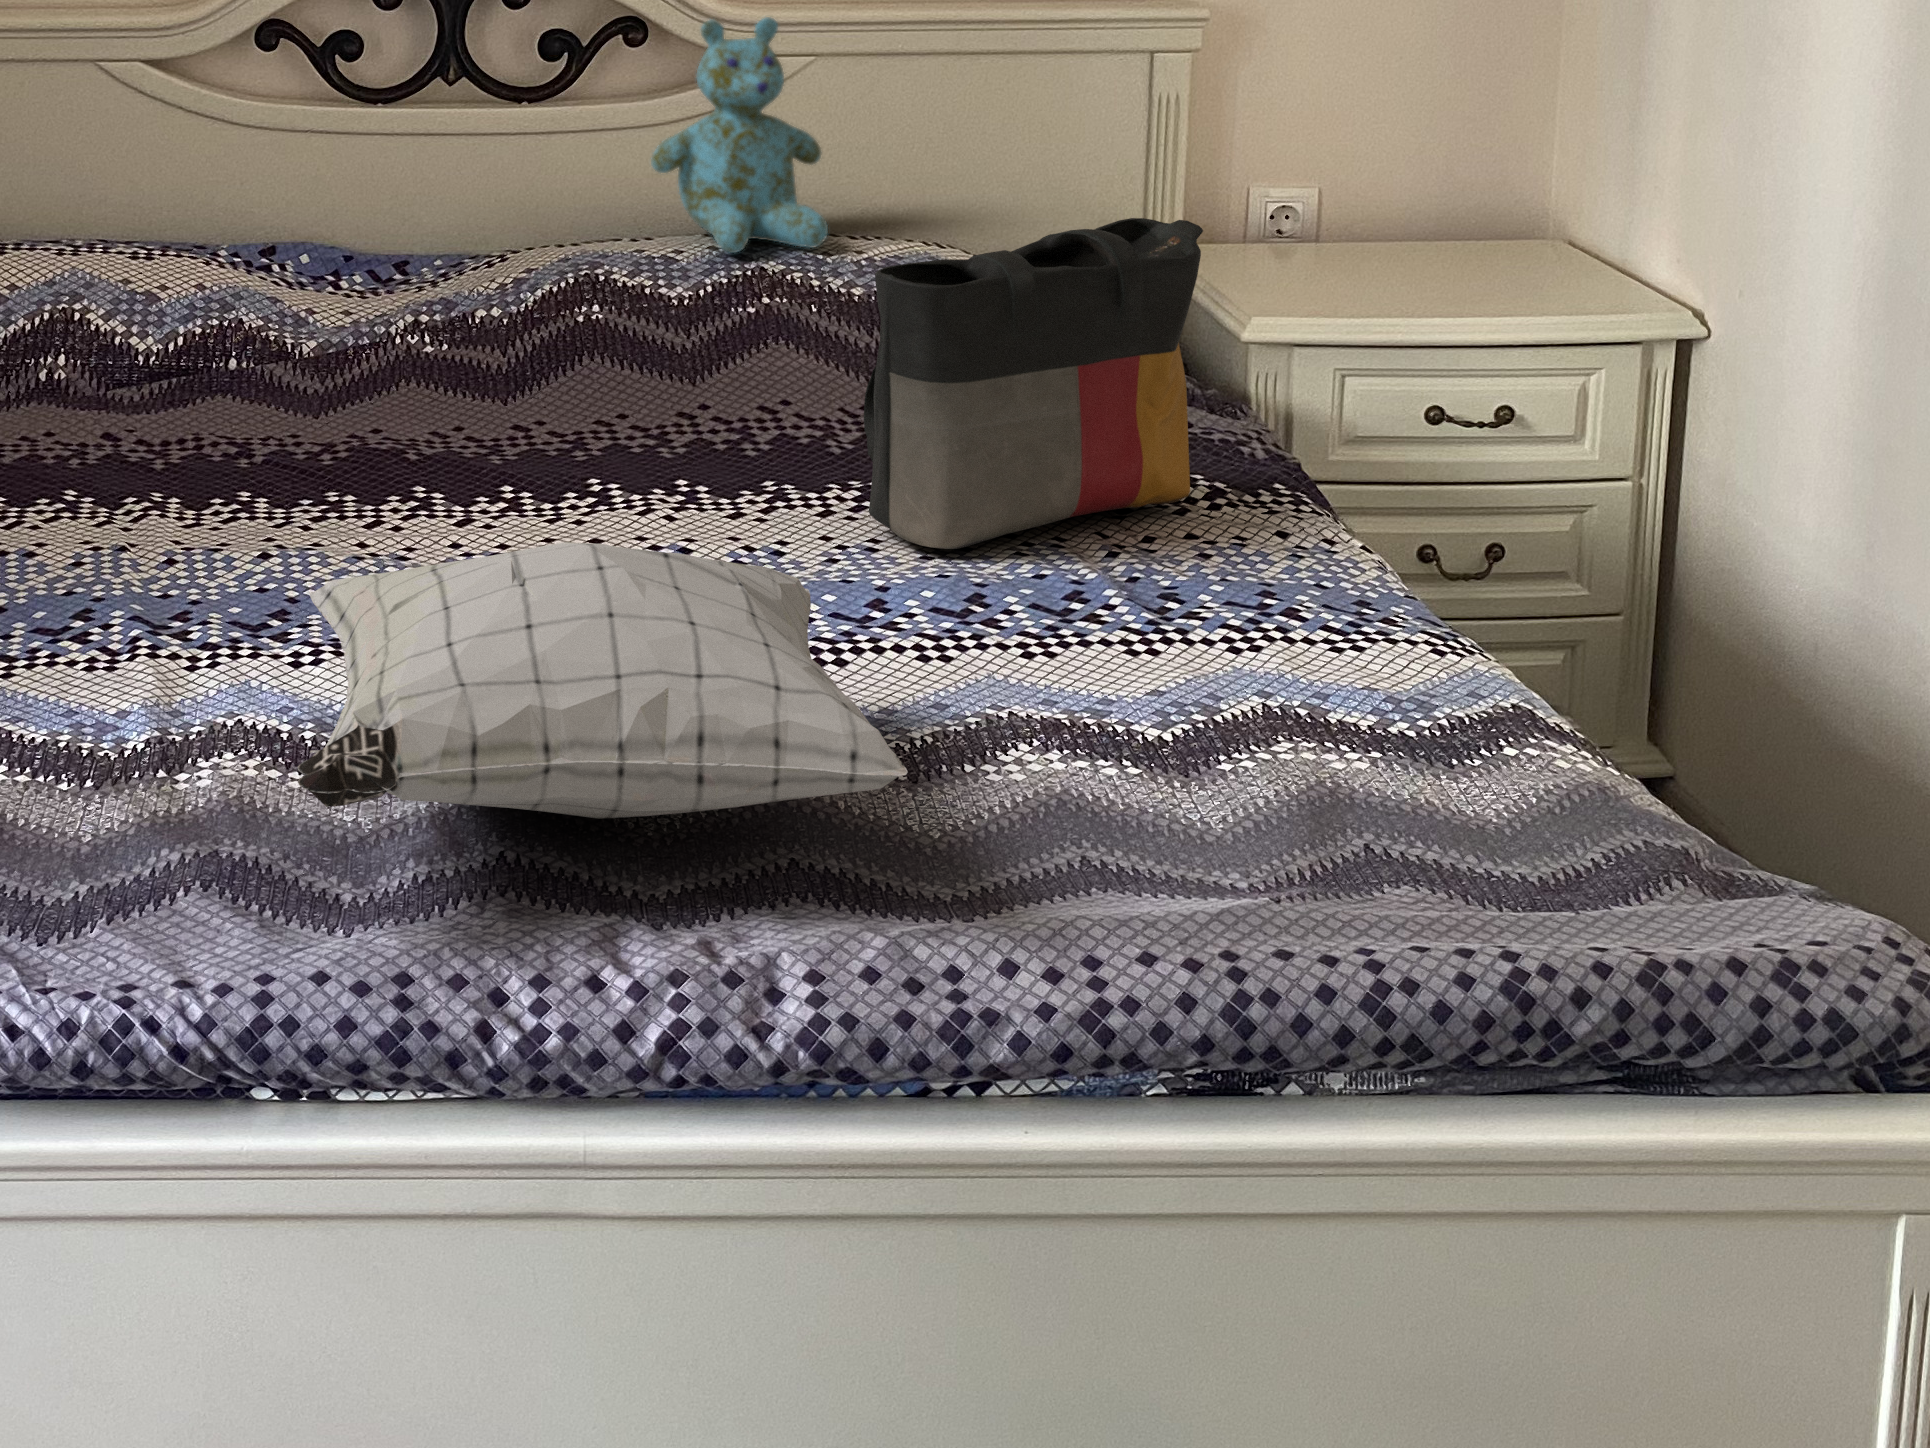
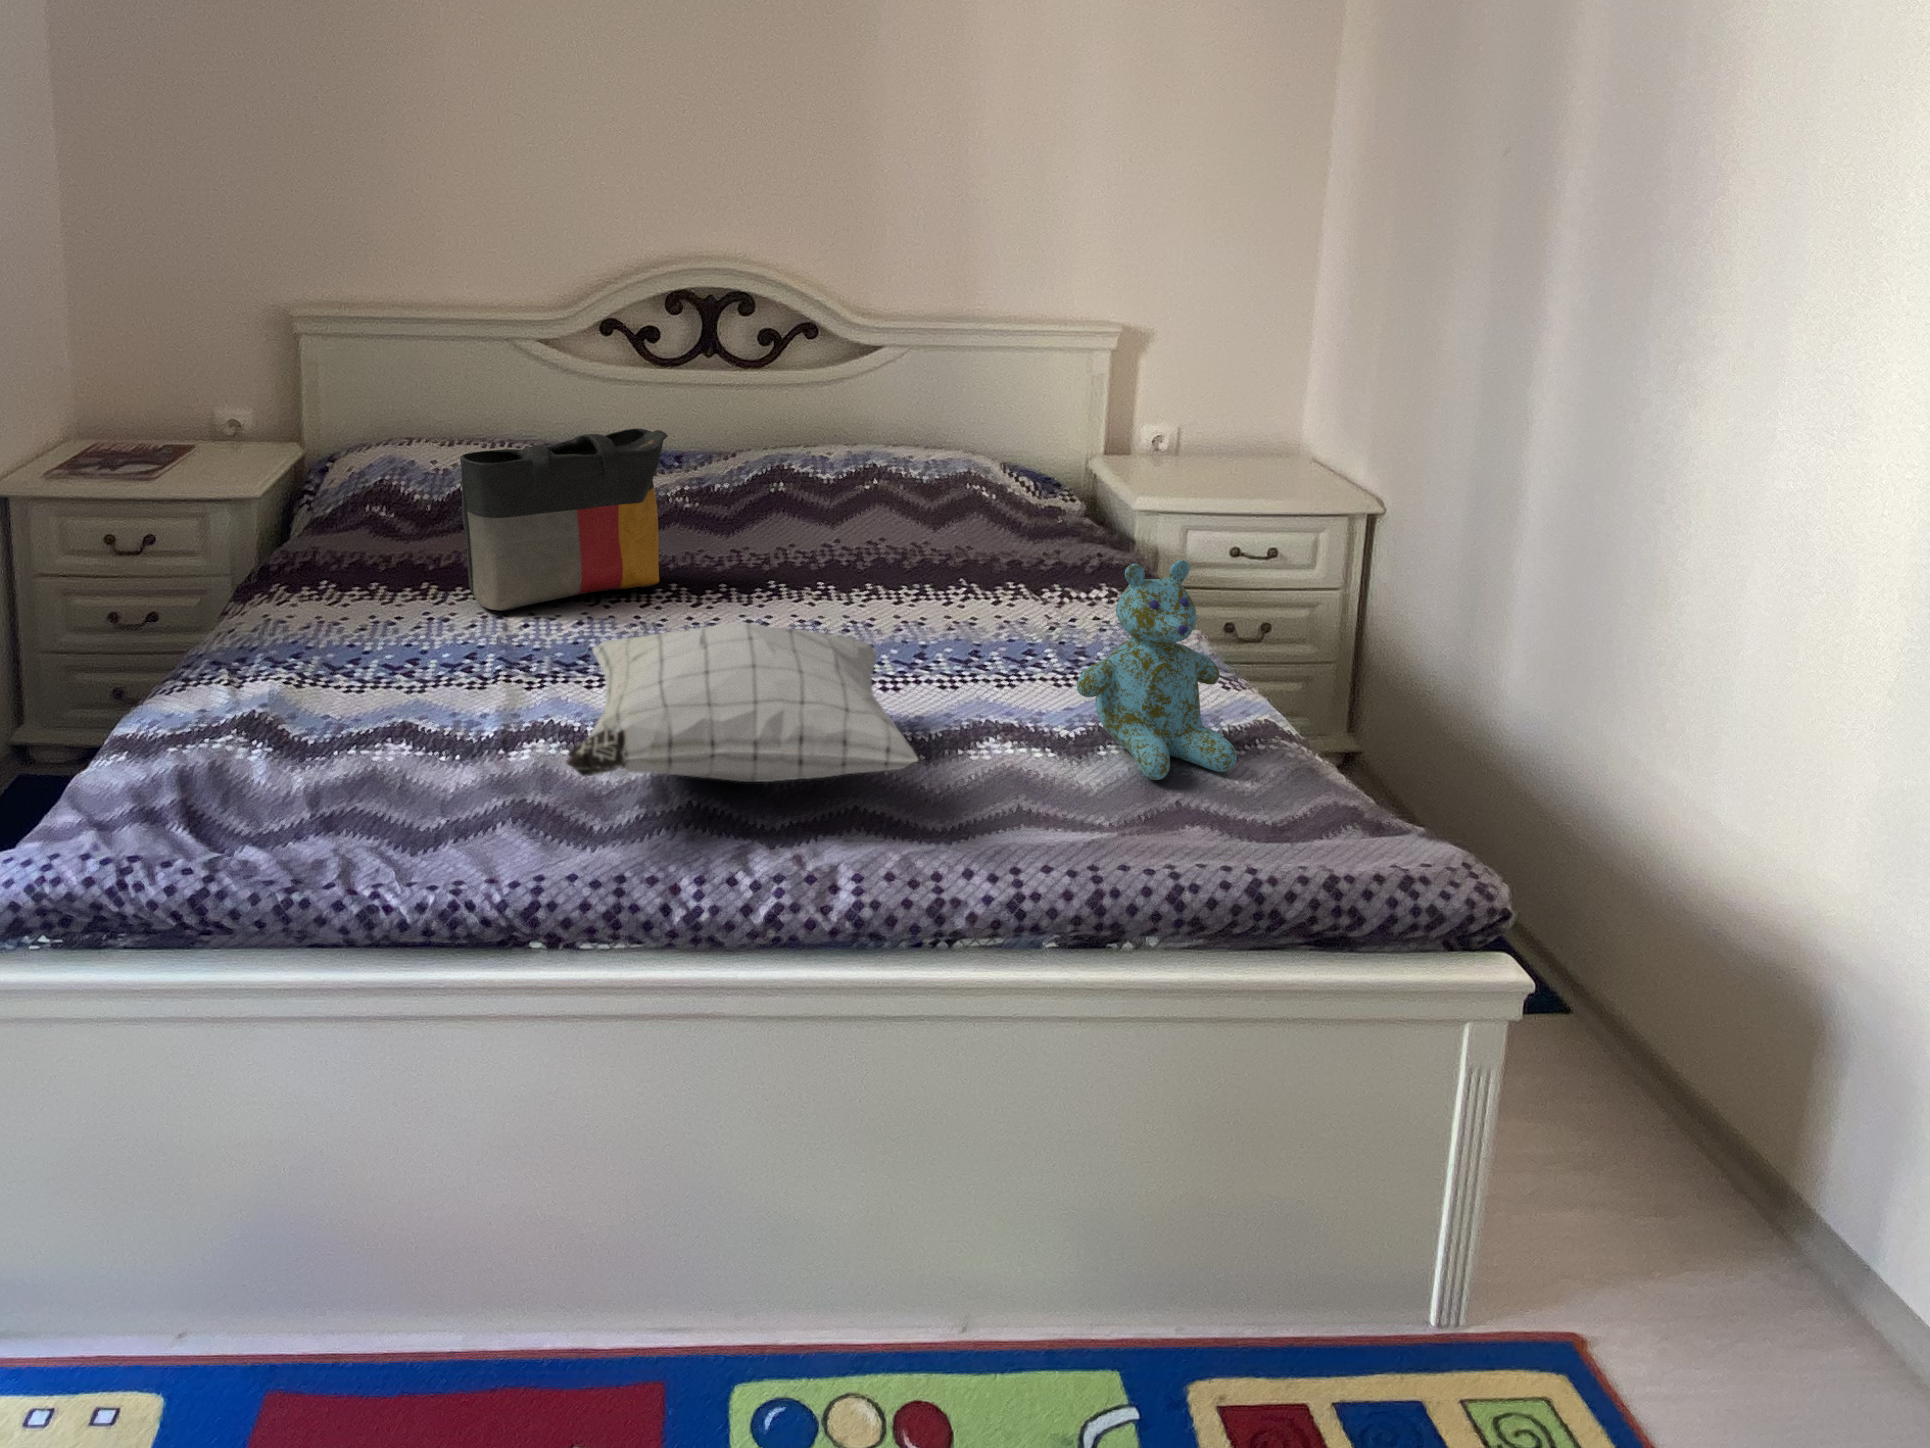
stuffed bear: present [651,17,828,253] -> present [1077,560,1237,780]
tote bag: present [864,218,1203,549] -> present [460,429,667,610]

